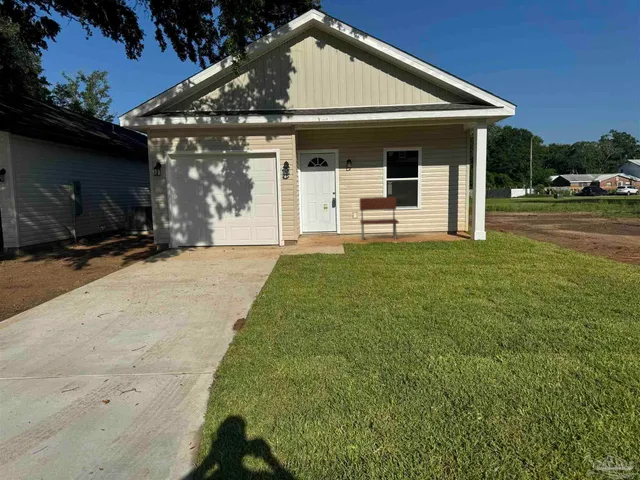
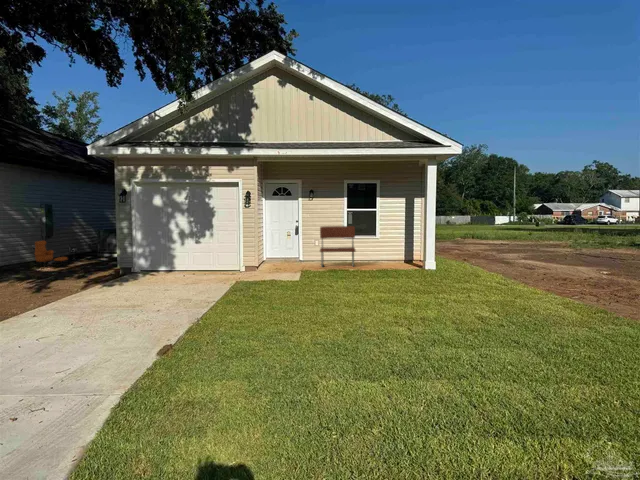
lounge chair: none [65,219,100,246] -> present [35,241,67,266]

